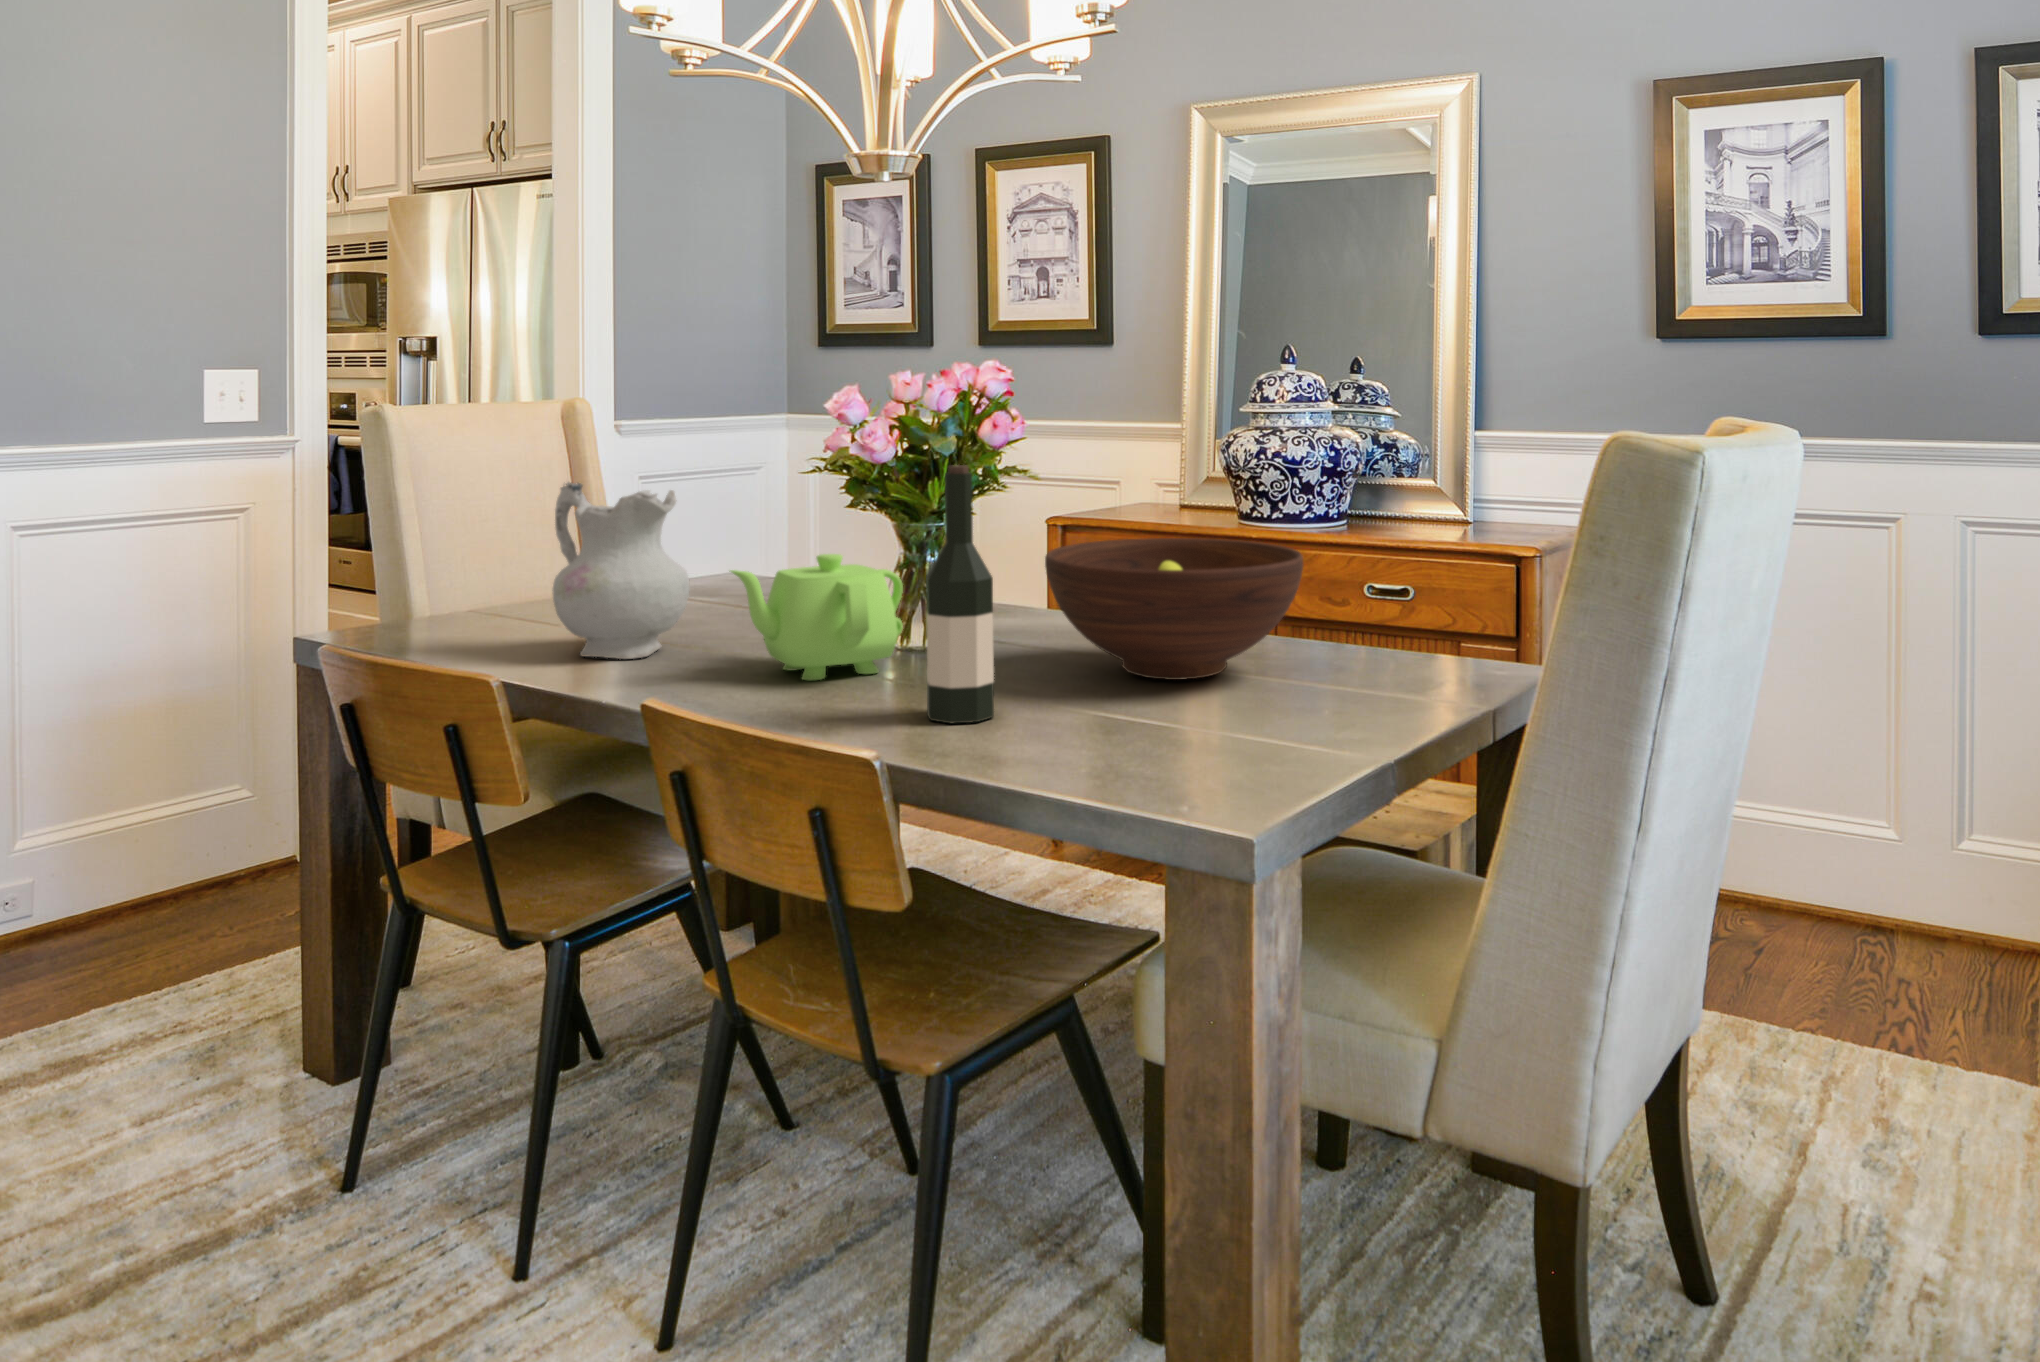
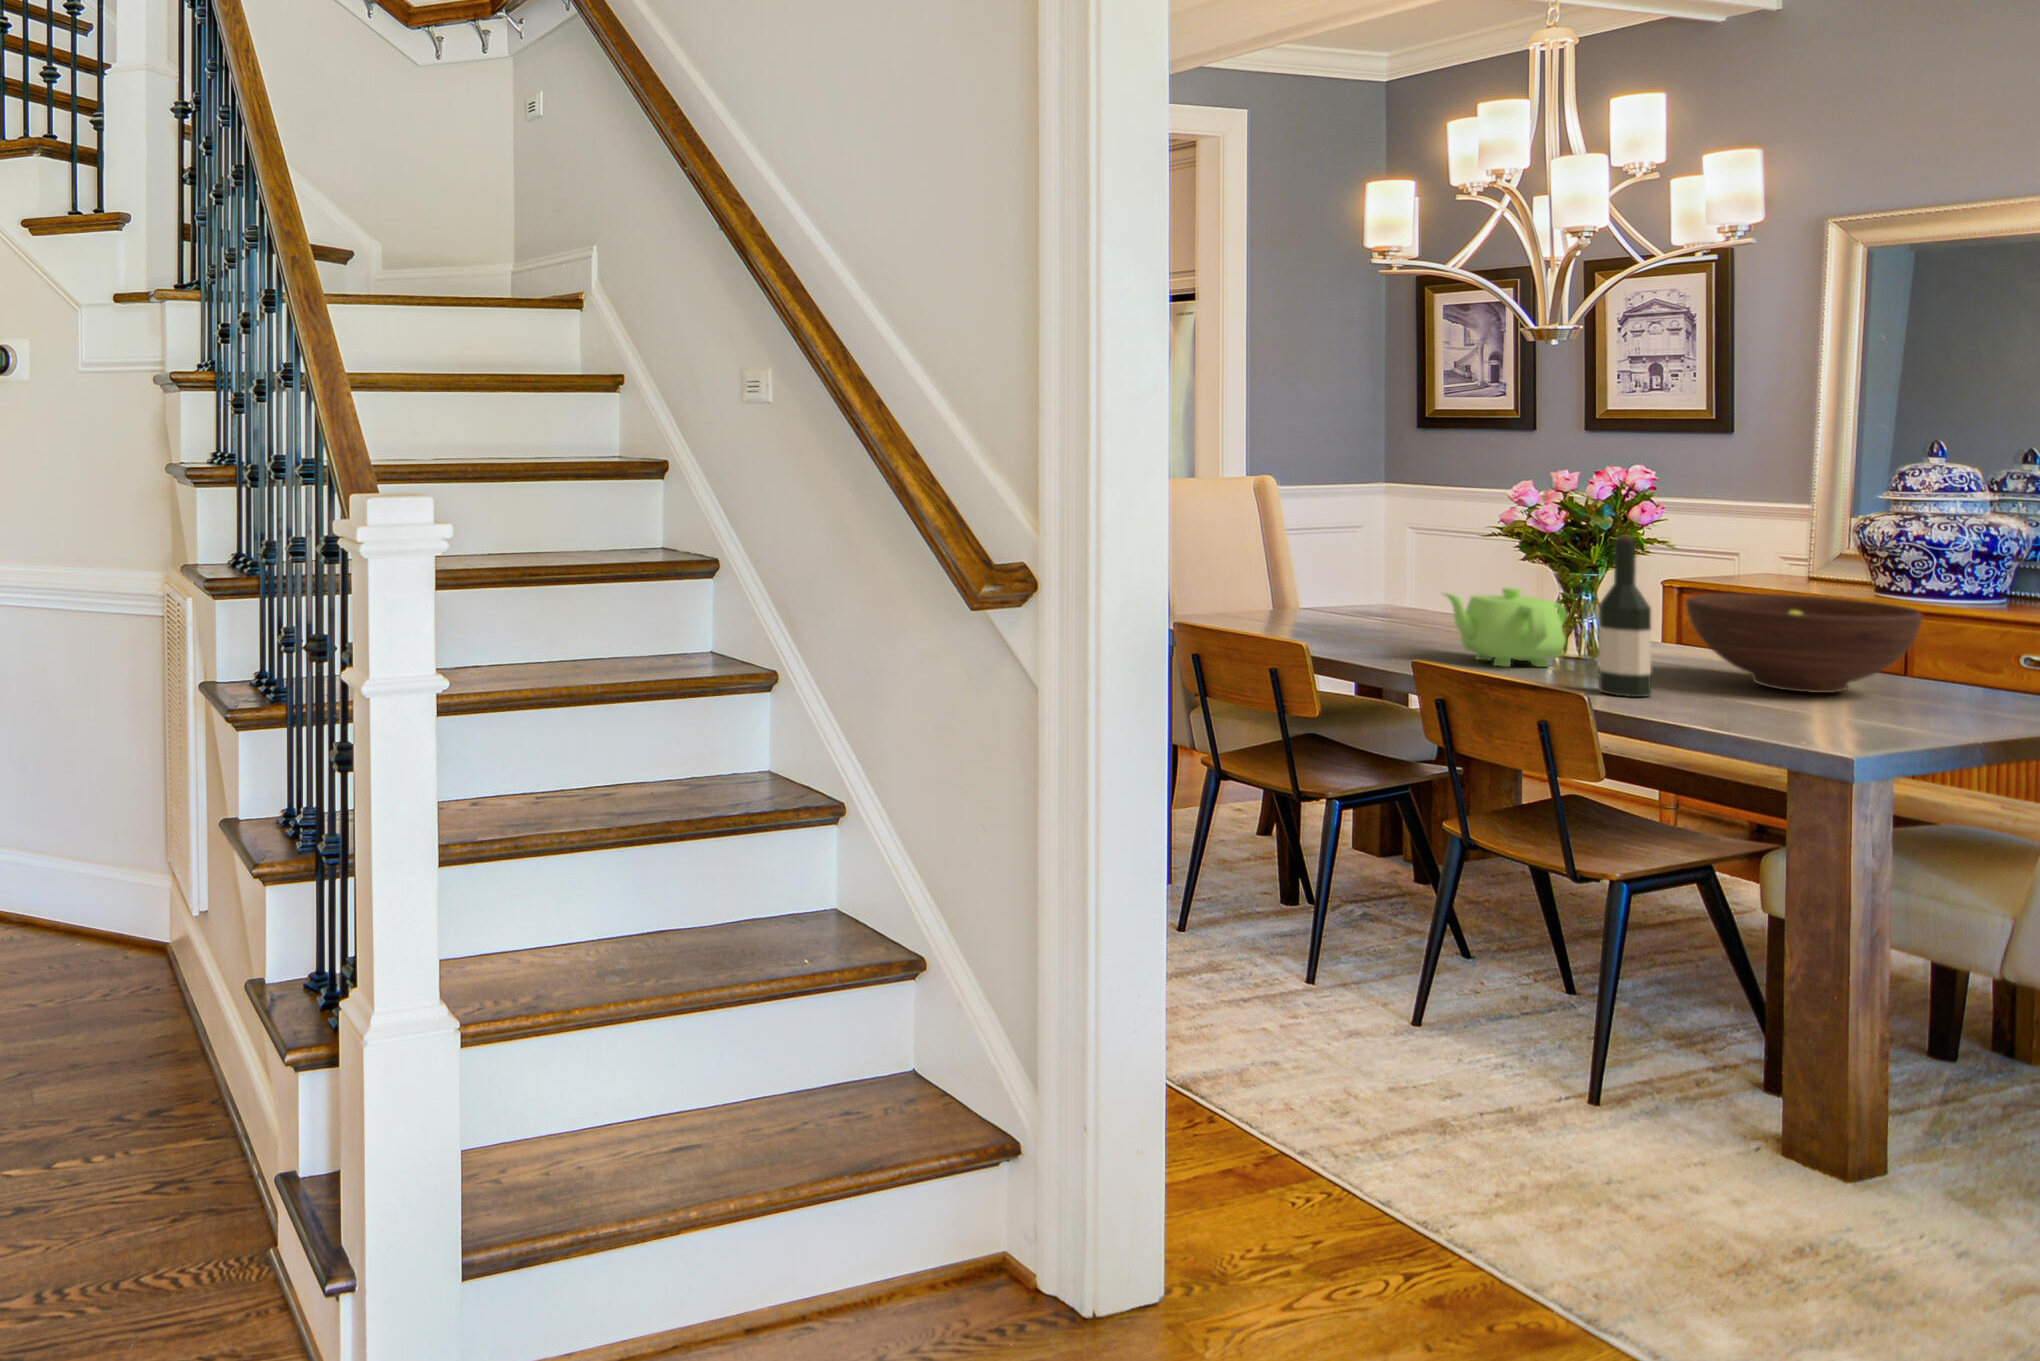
ceramic pitcher: present [552,482,690,659] -> none [1301,532,1397,644]

